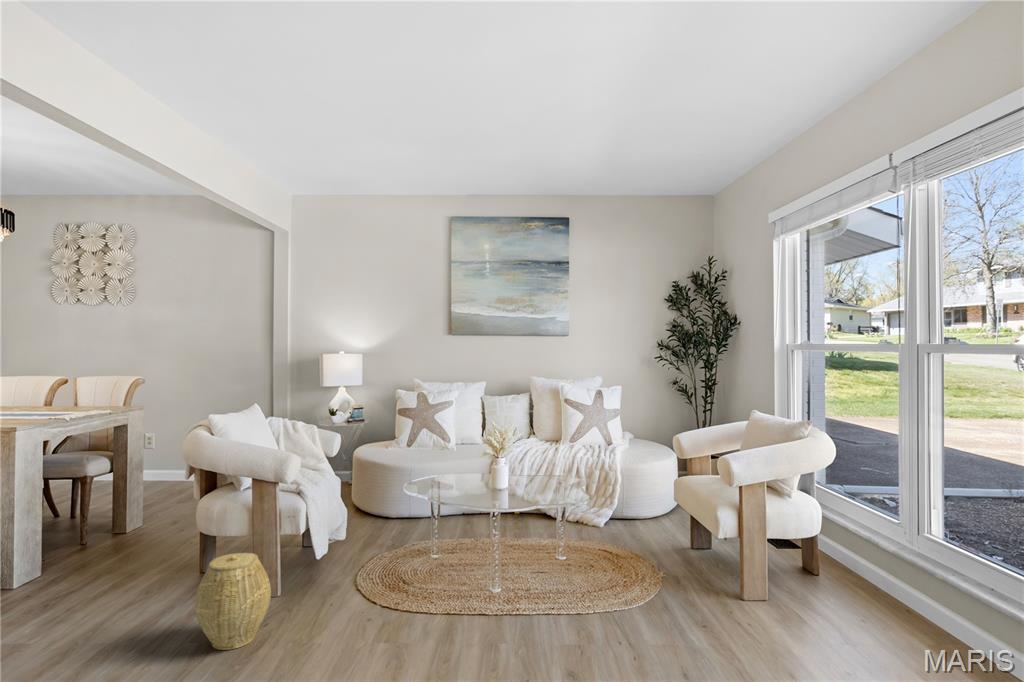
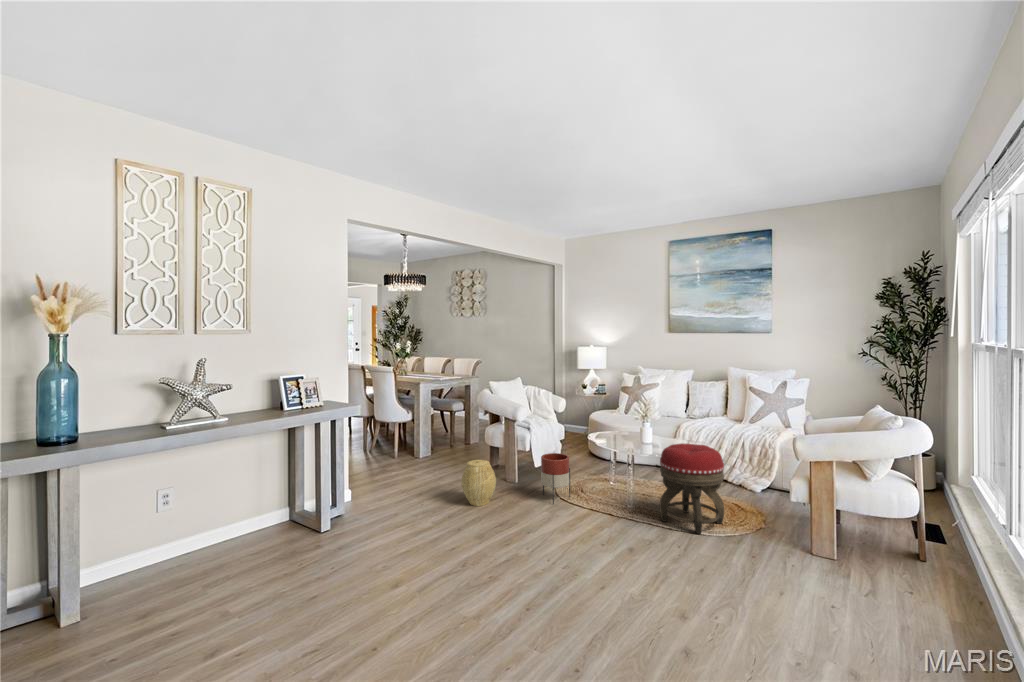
footstool: none [541,471,625,596] -> present [659,444,724,534]
planter: none [345,516,395,606] -> present [541,453,570,504]

